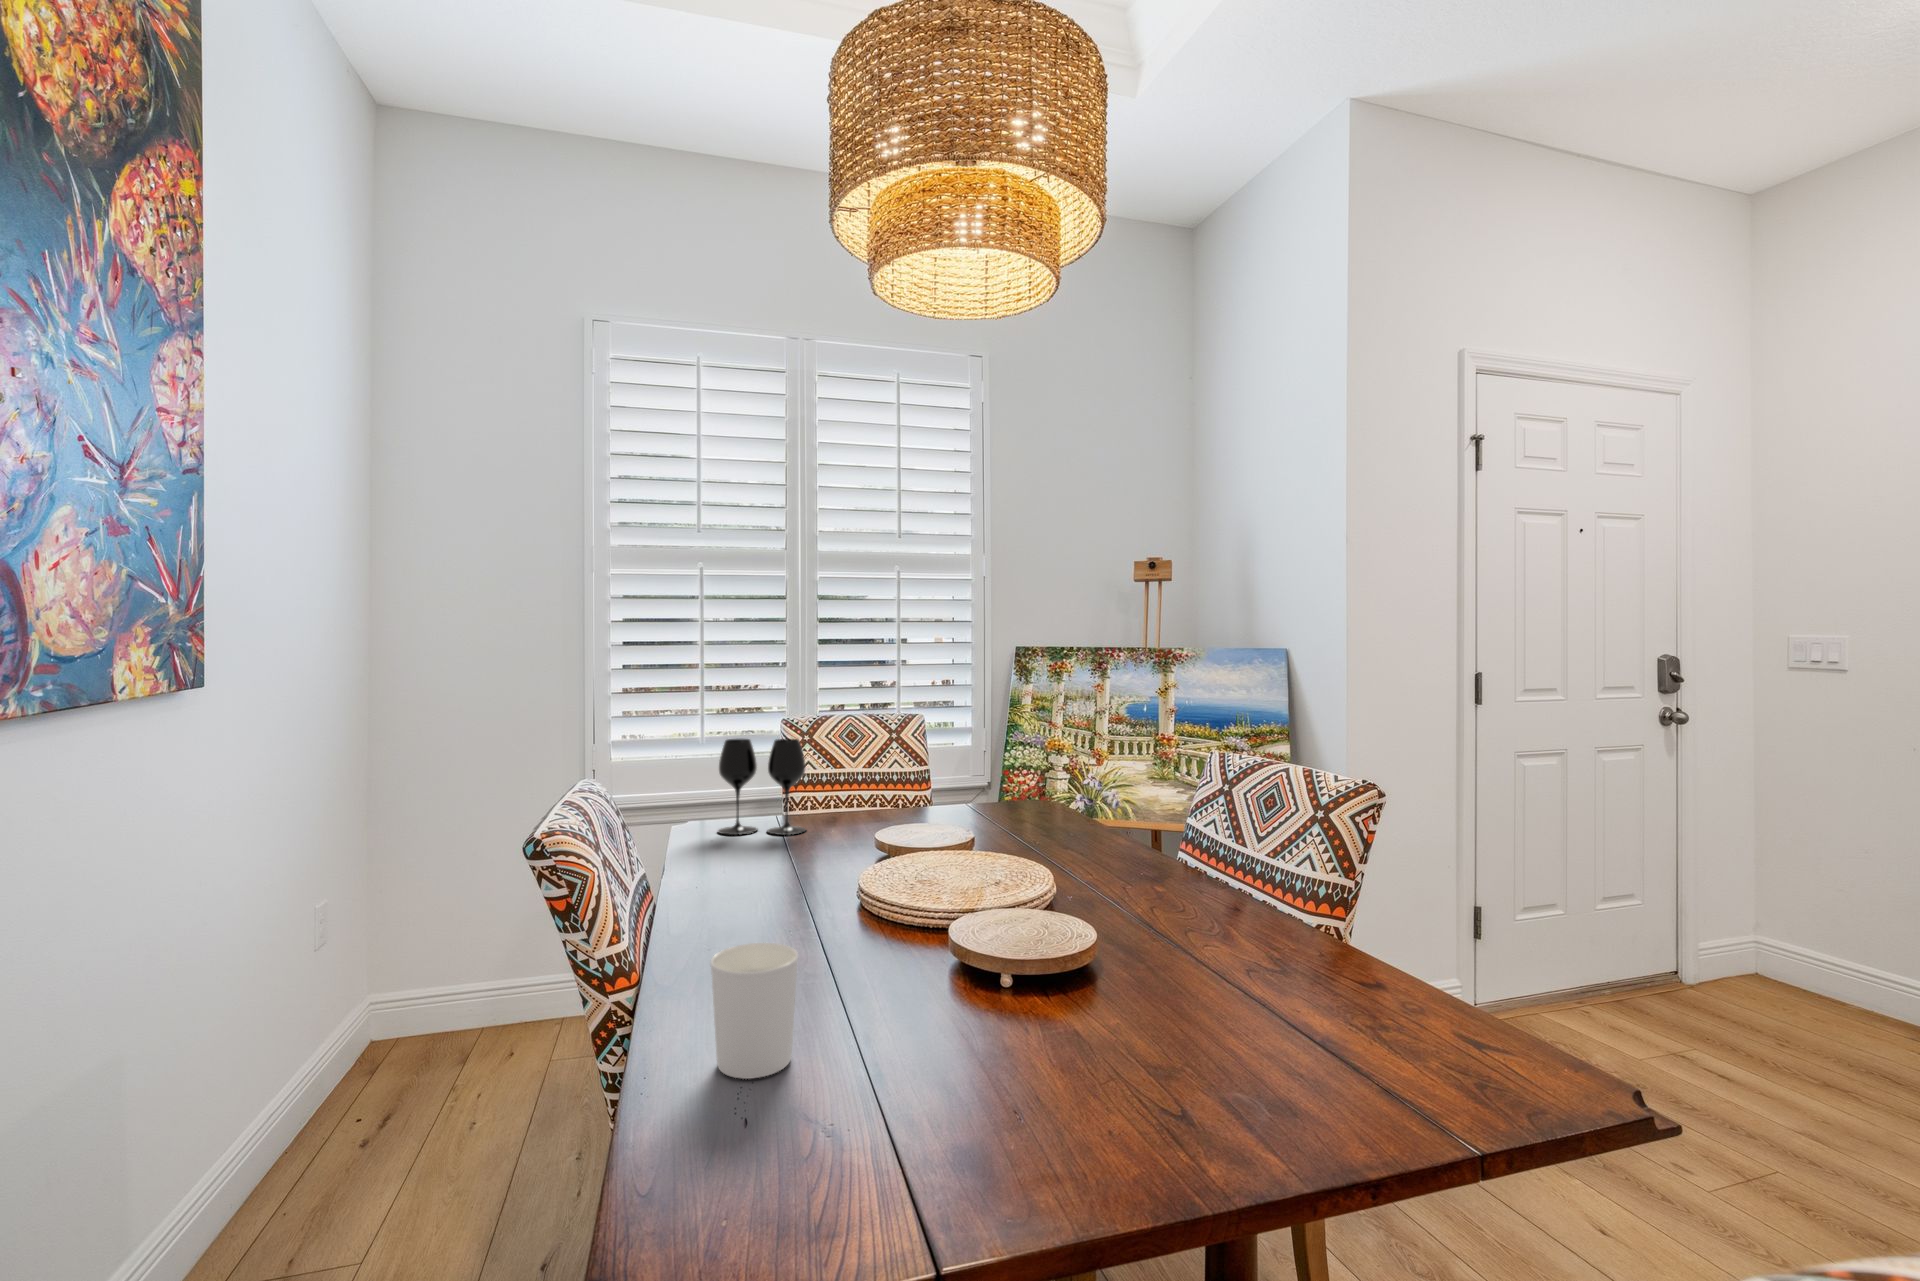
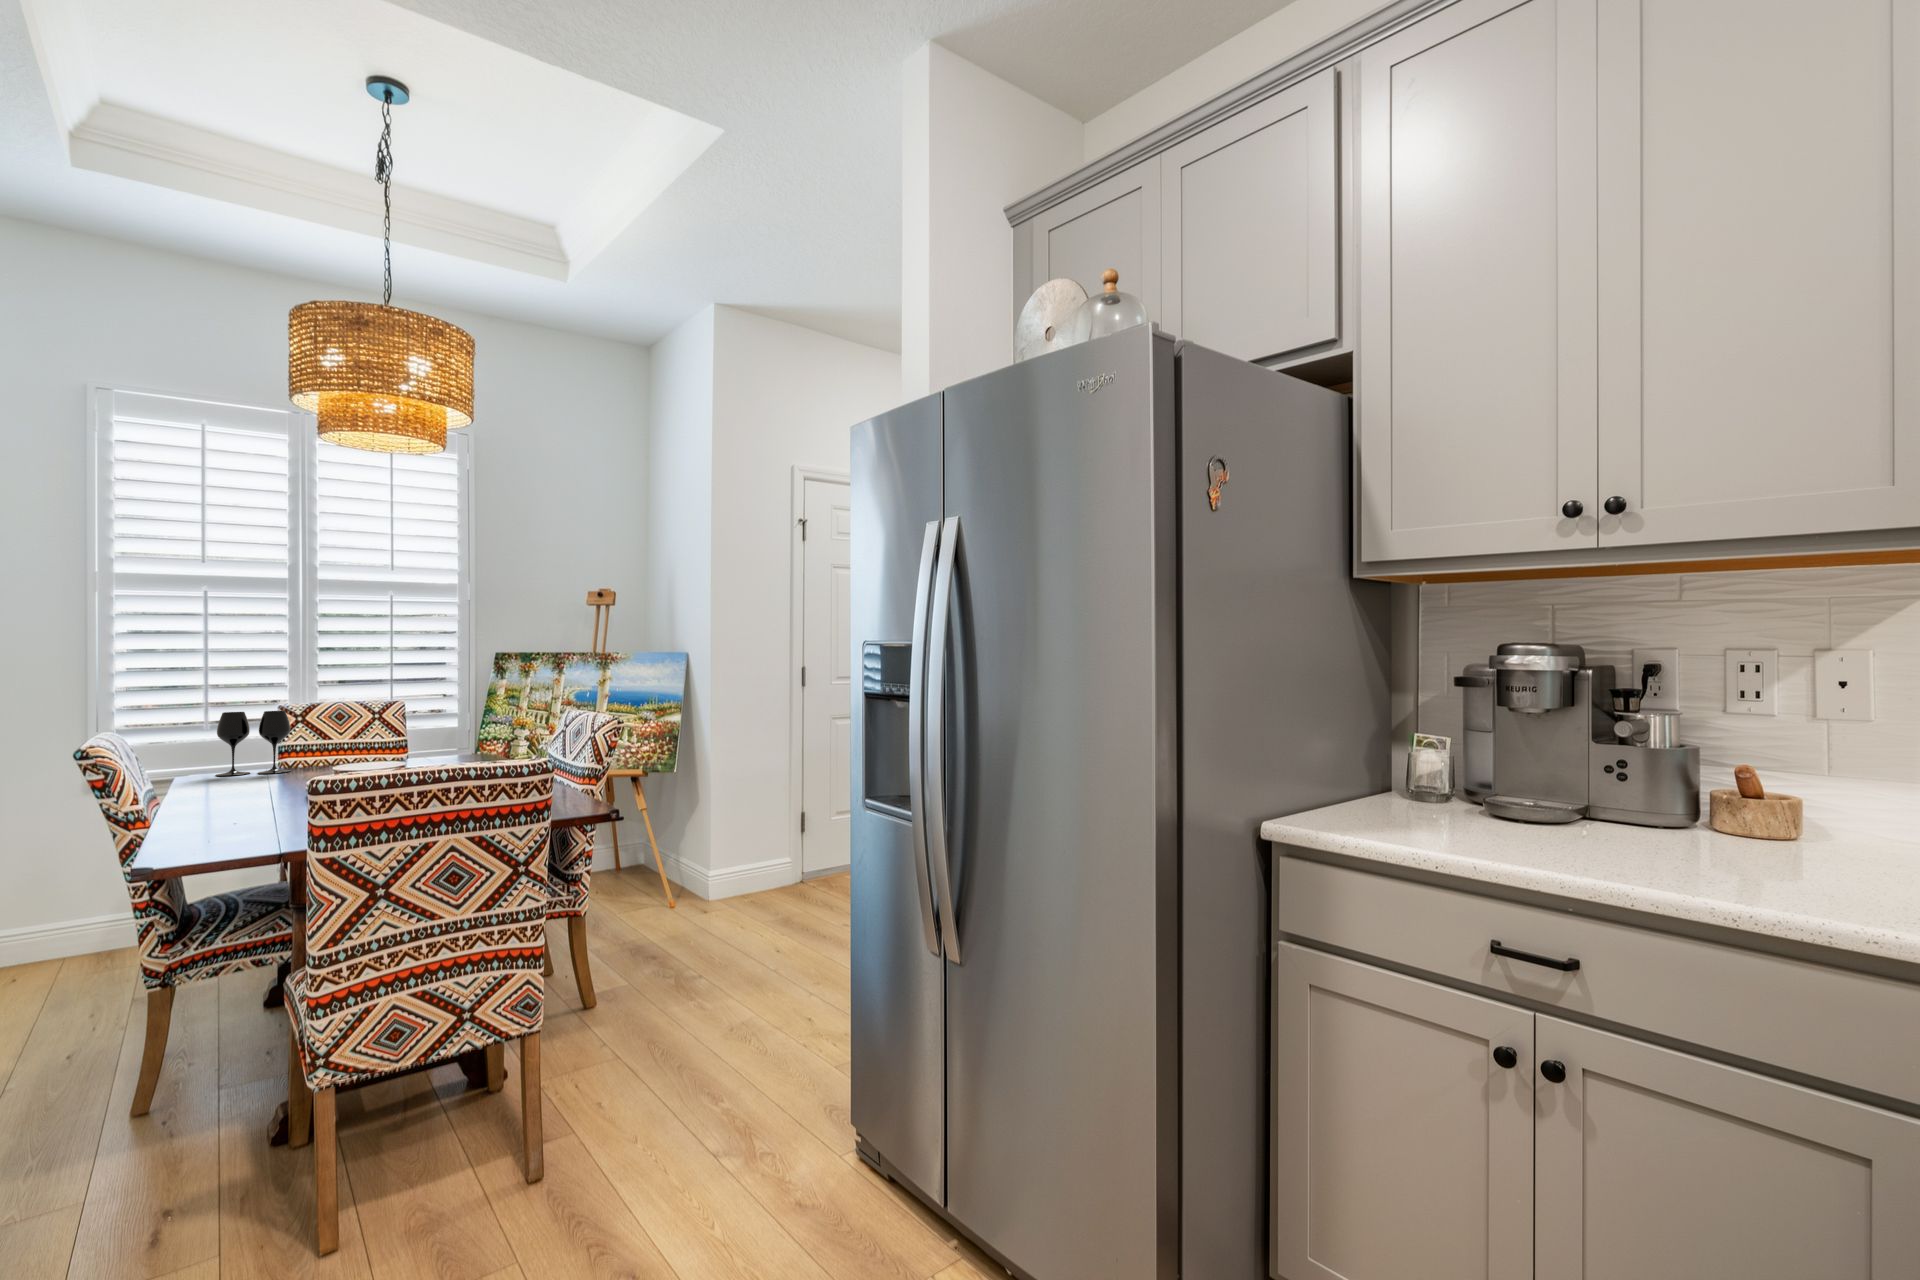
candle holder: present [710,943,798,1079] -> none [200,776,251,829]

